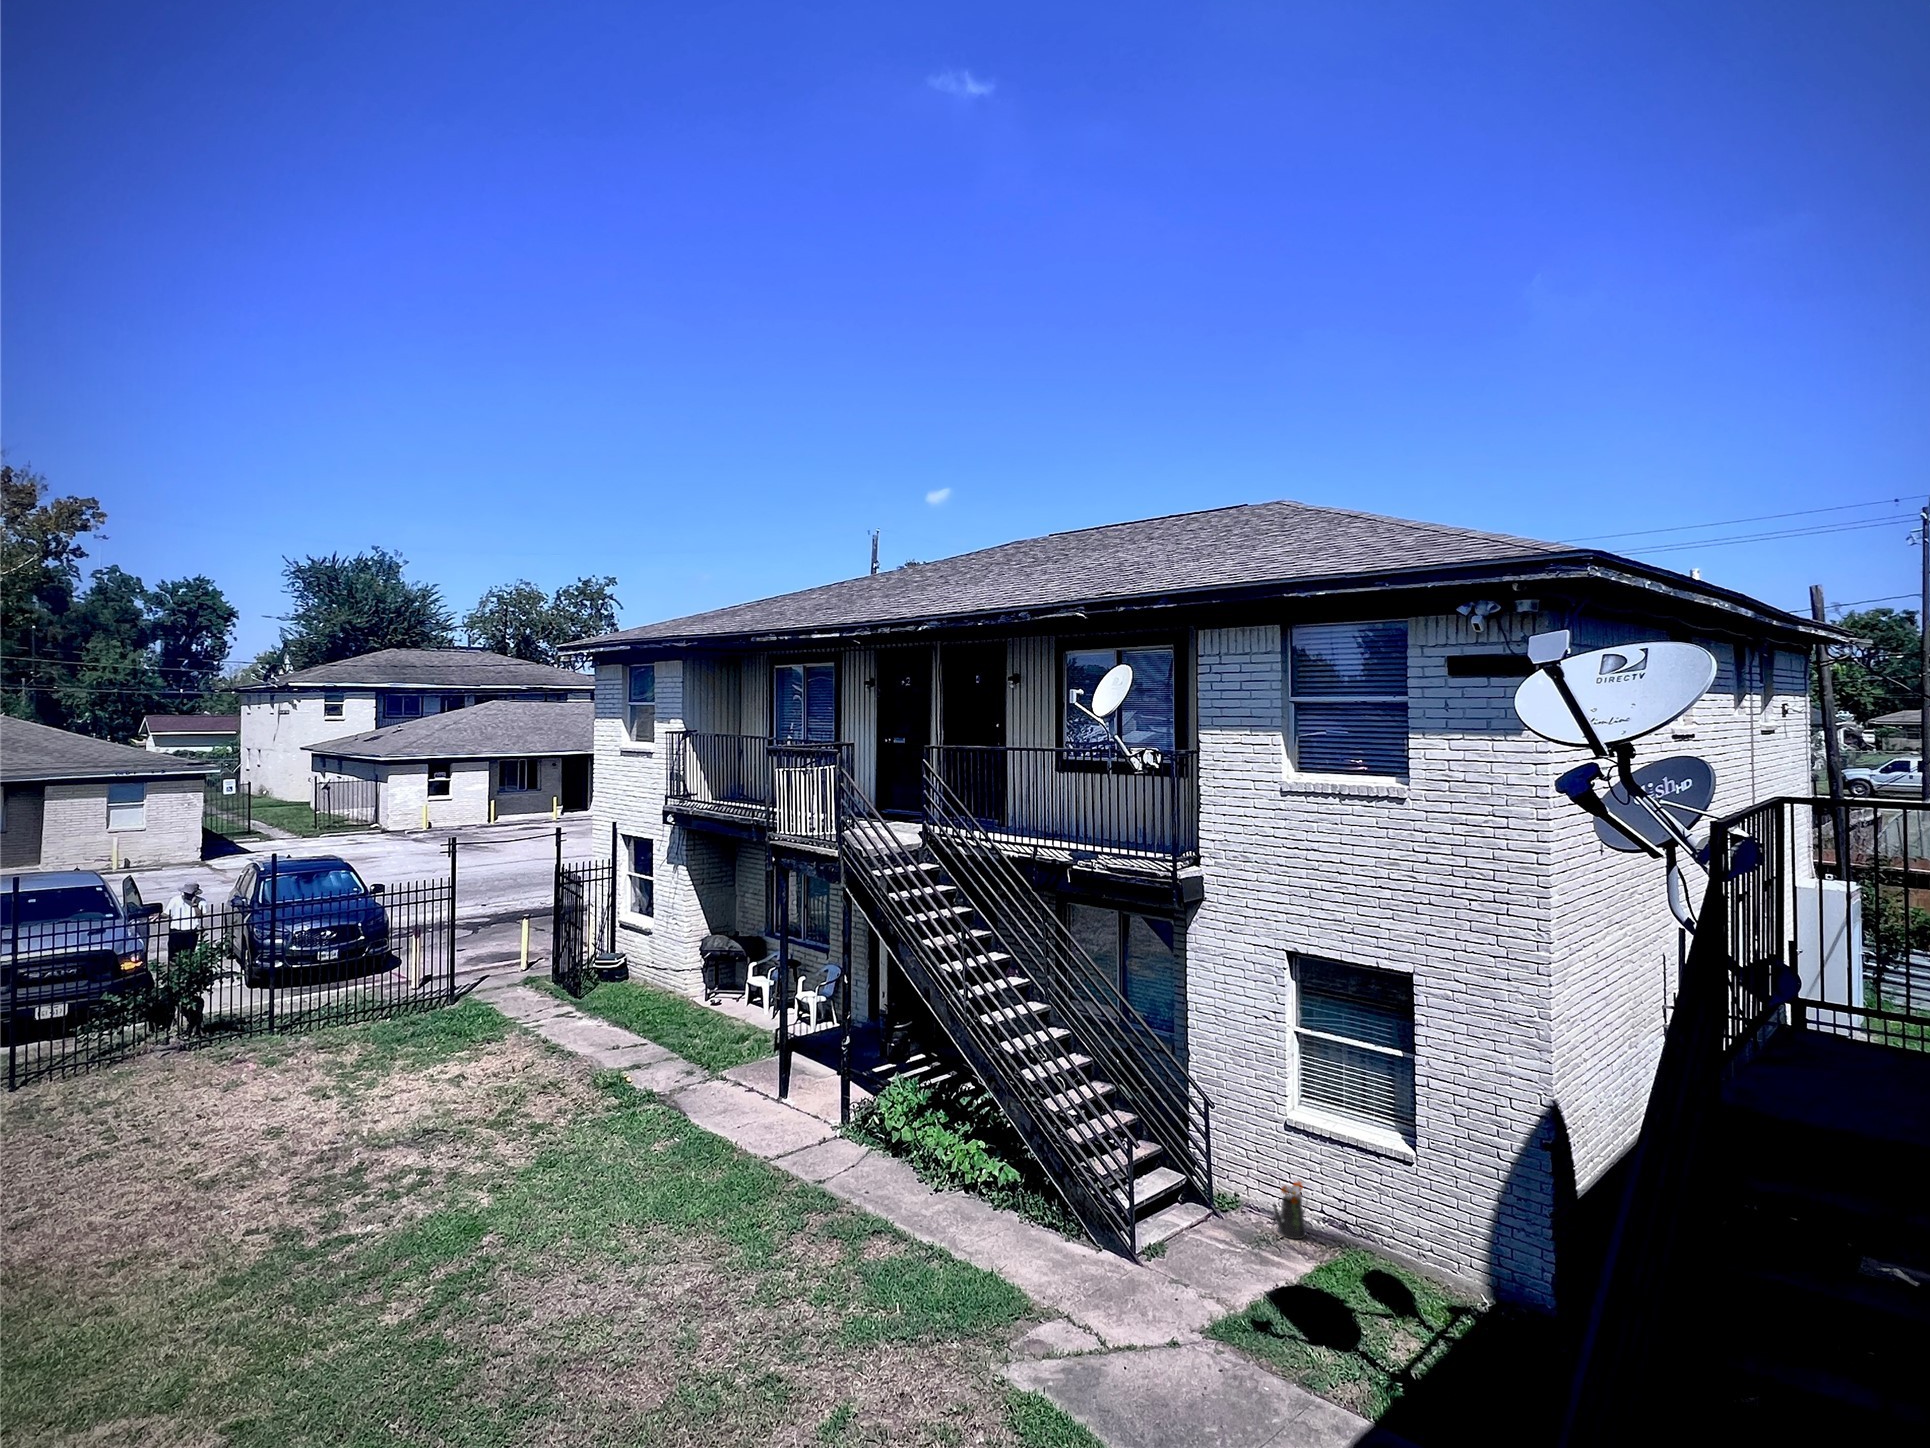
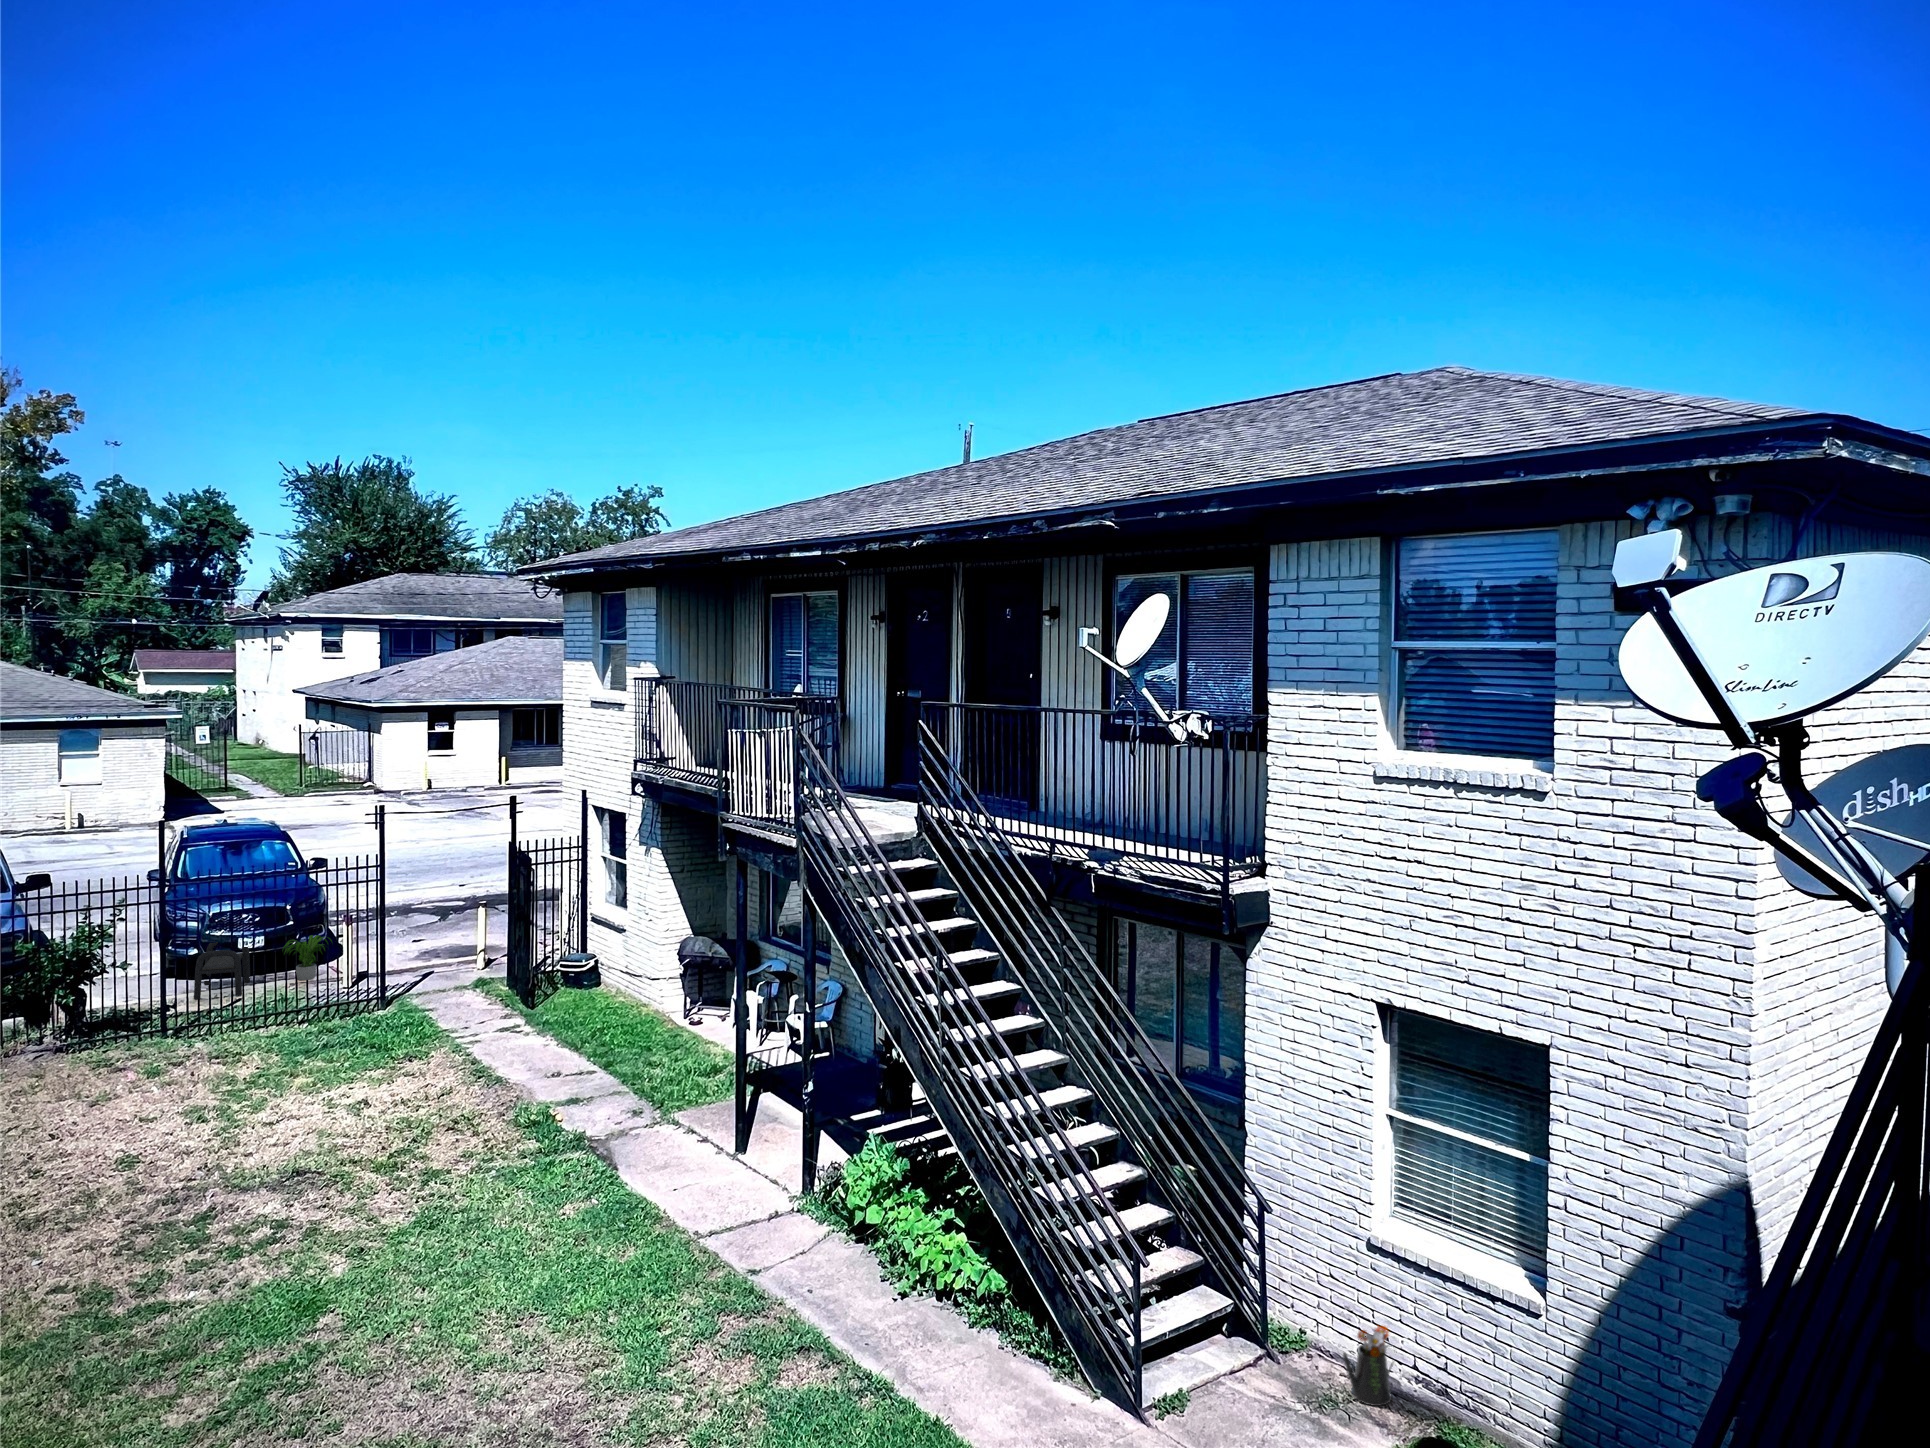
potted plant: none [357,947,400,984] -> present [282,935,332,980]
bench: none [283,951,328,1003] -> present [194,941,250,999]

